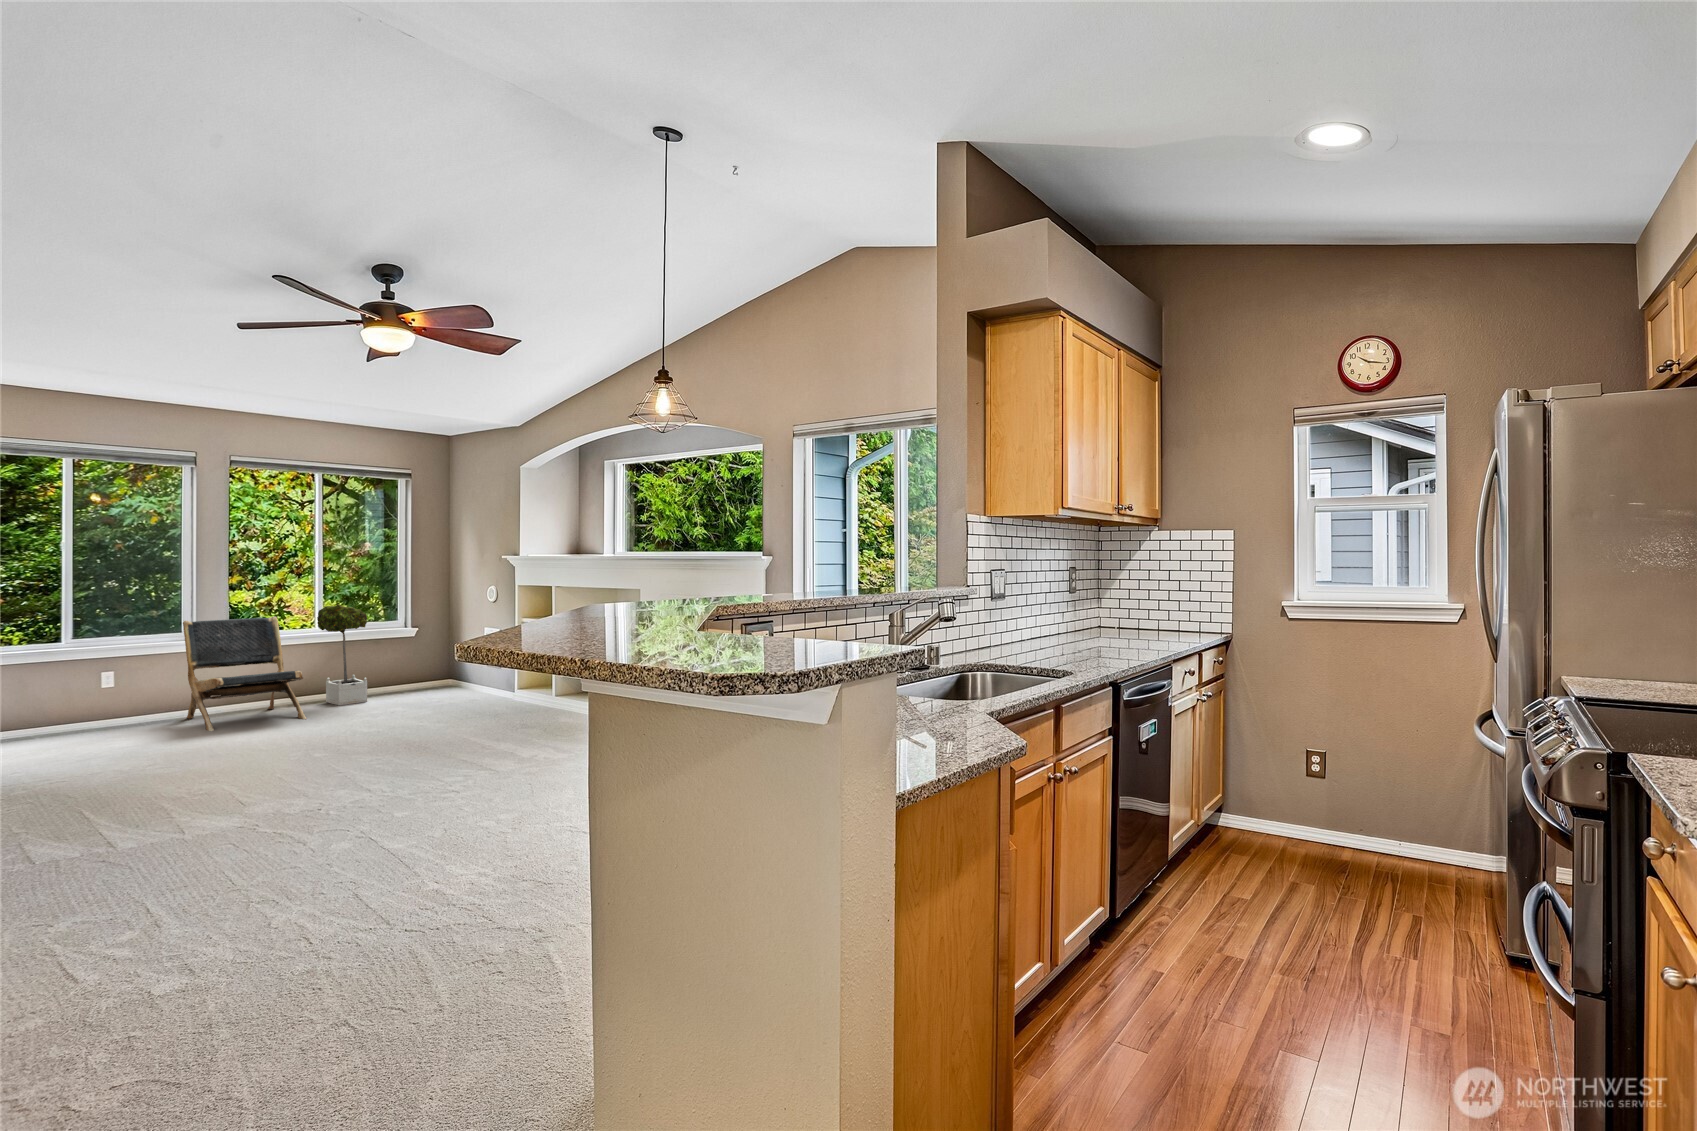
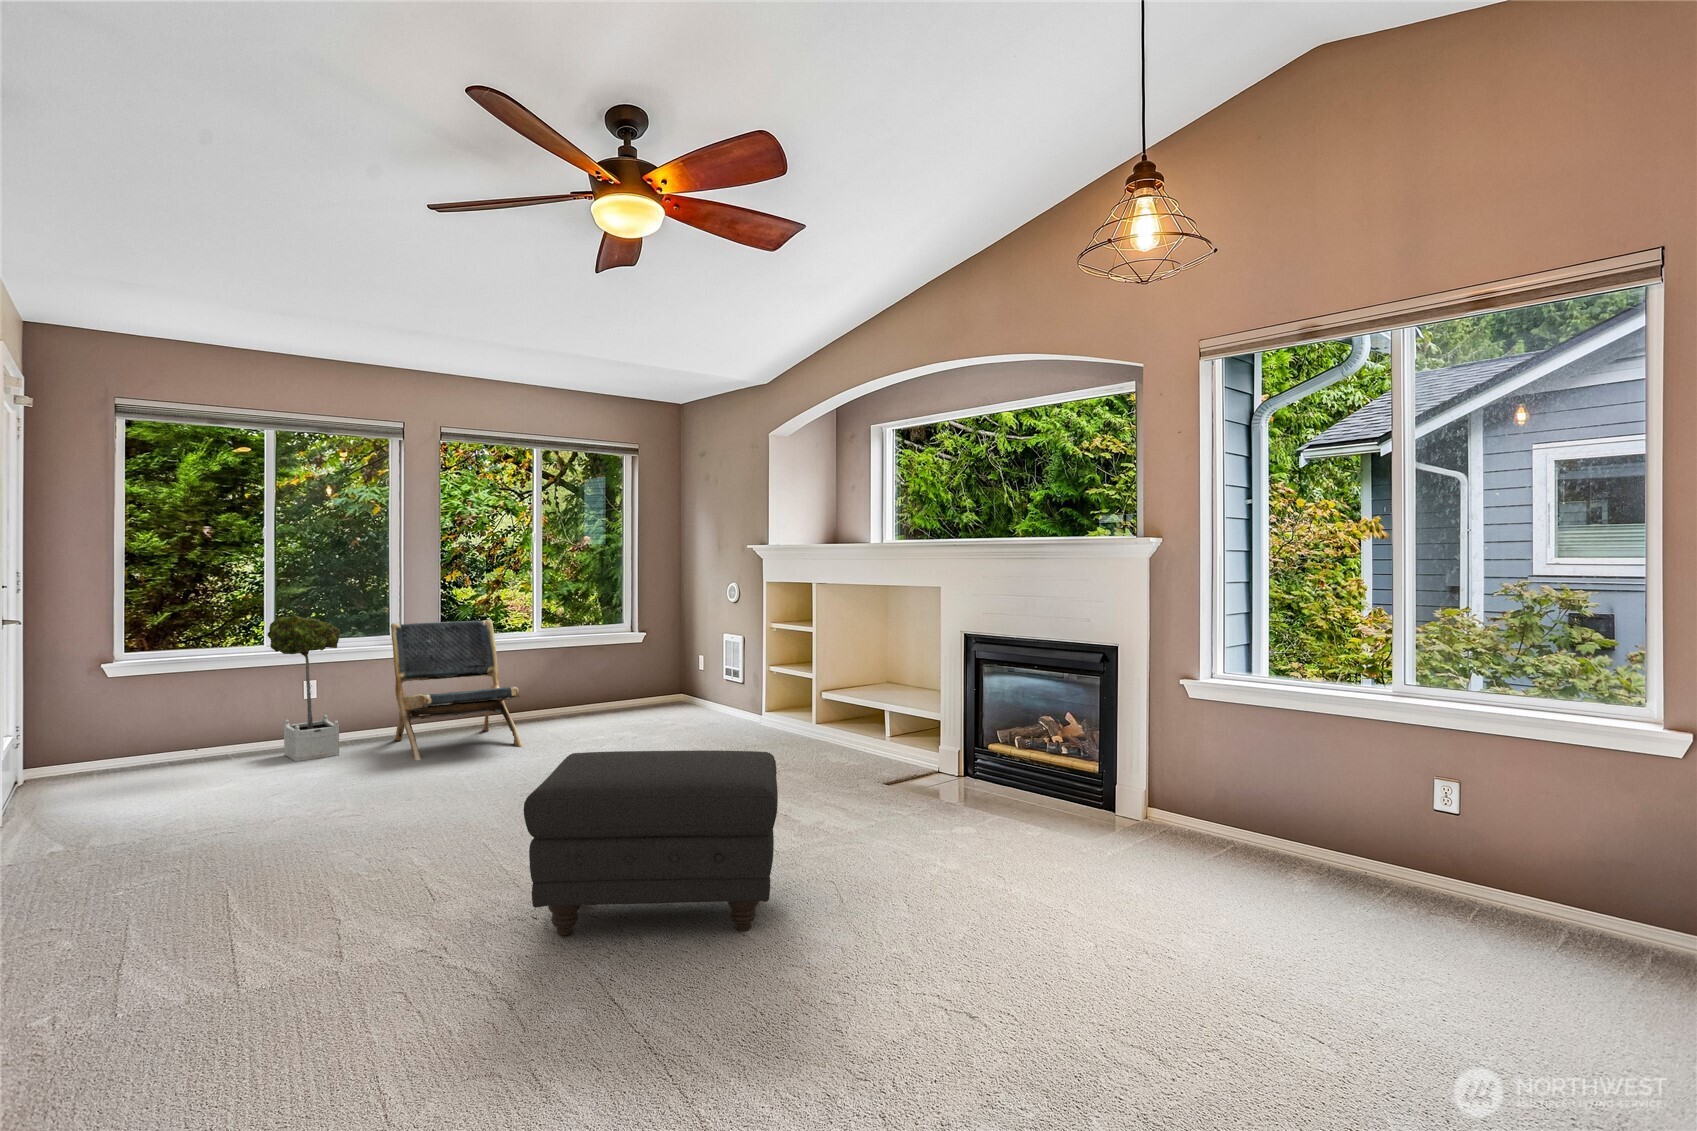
potted tree: present [317,604,367,705] -> present [267,614,340,761]
ottoman: none [309,699,495,819] -> present [524,750,778,936]

